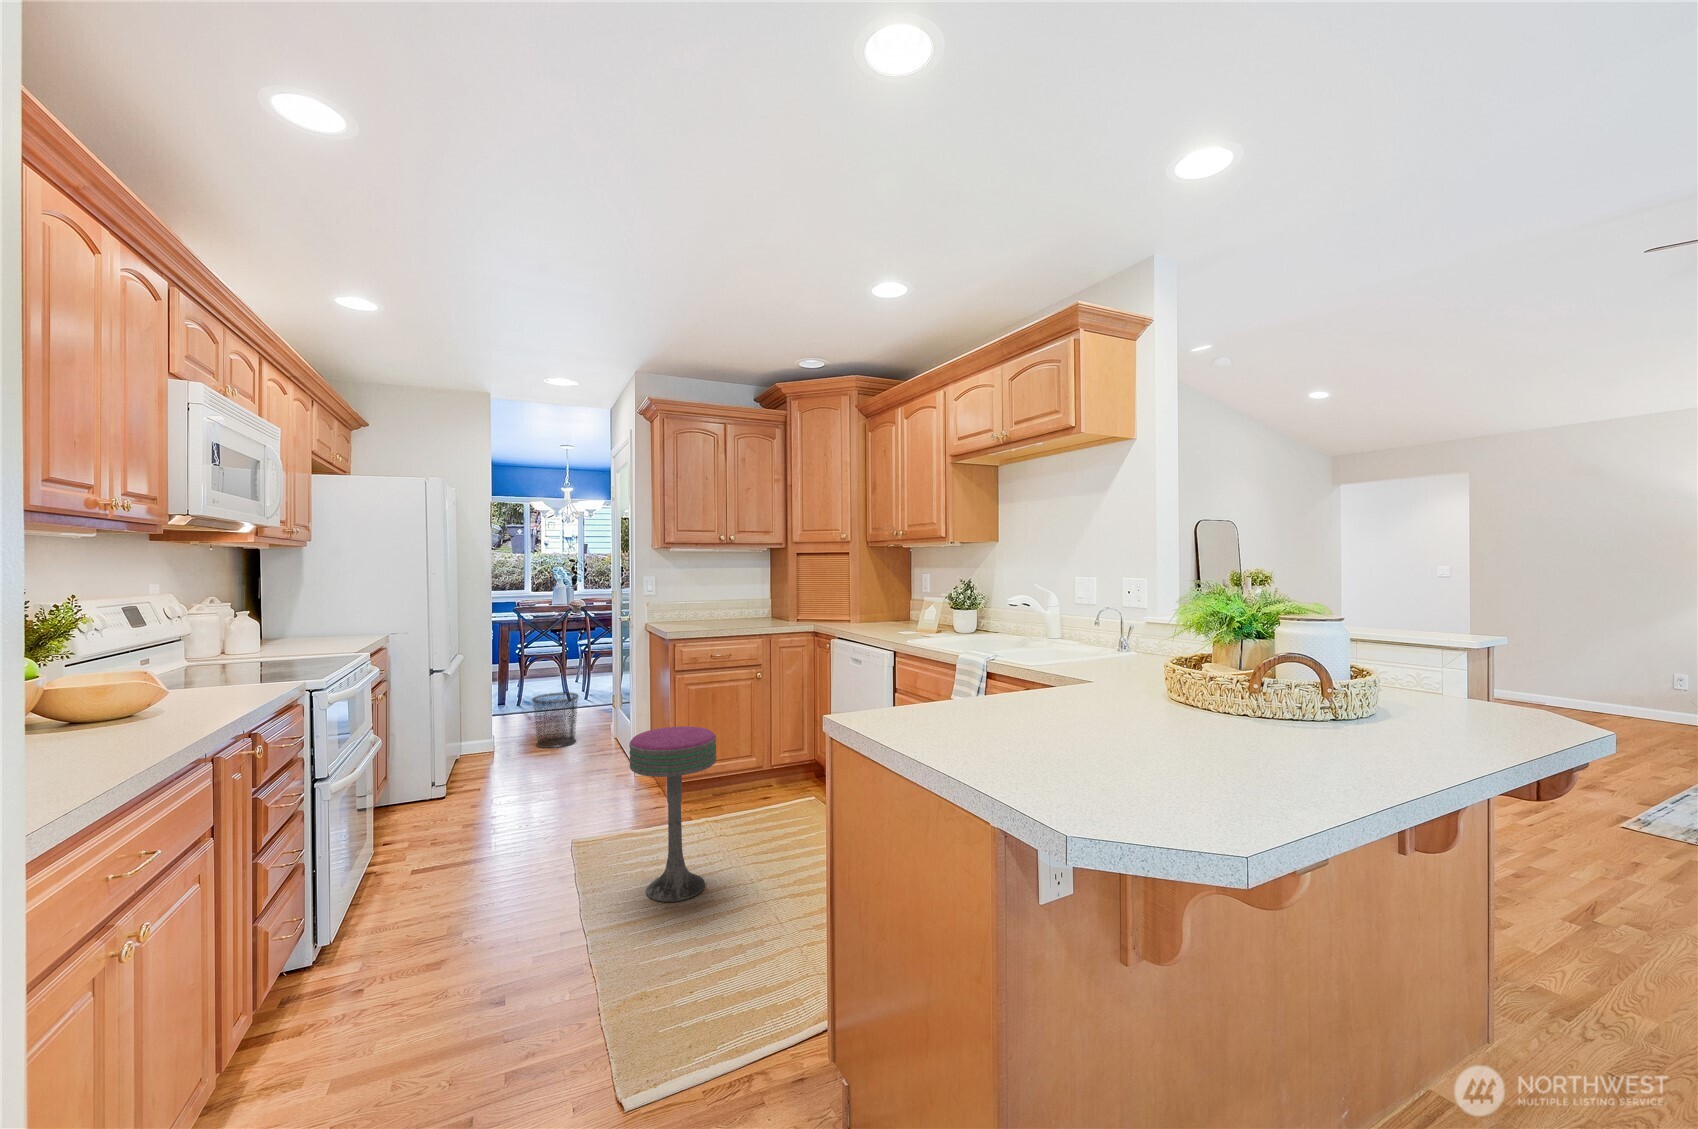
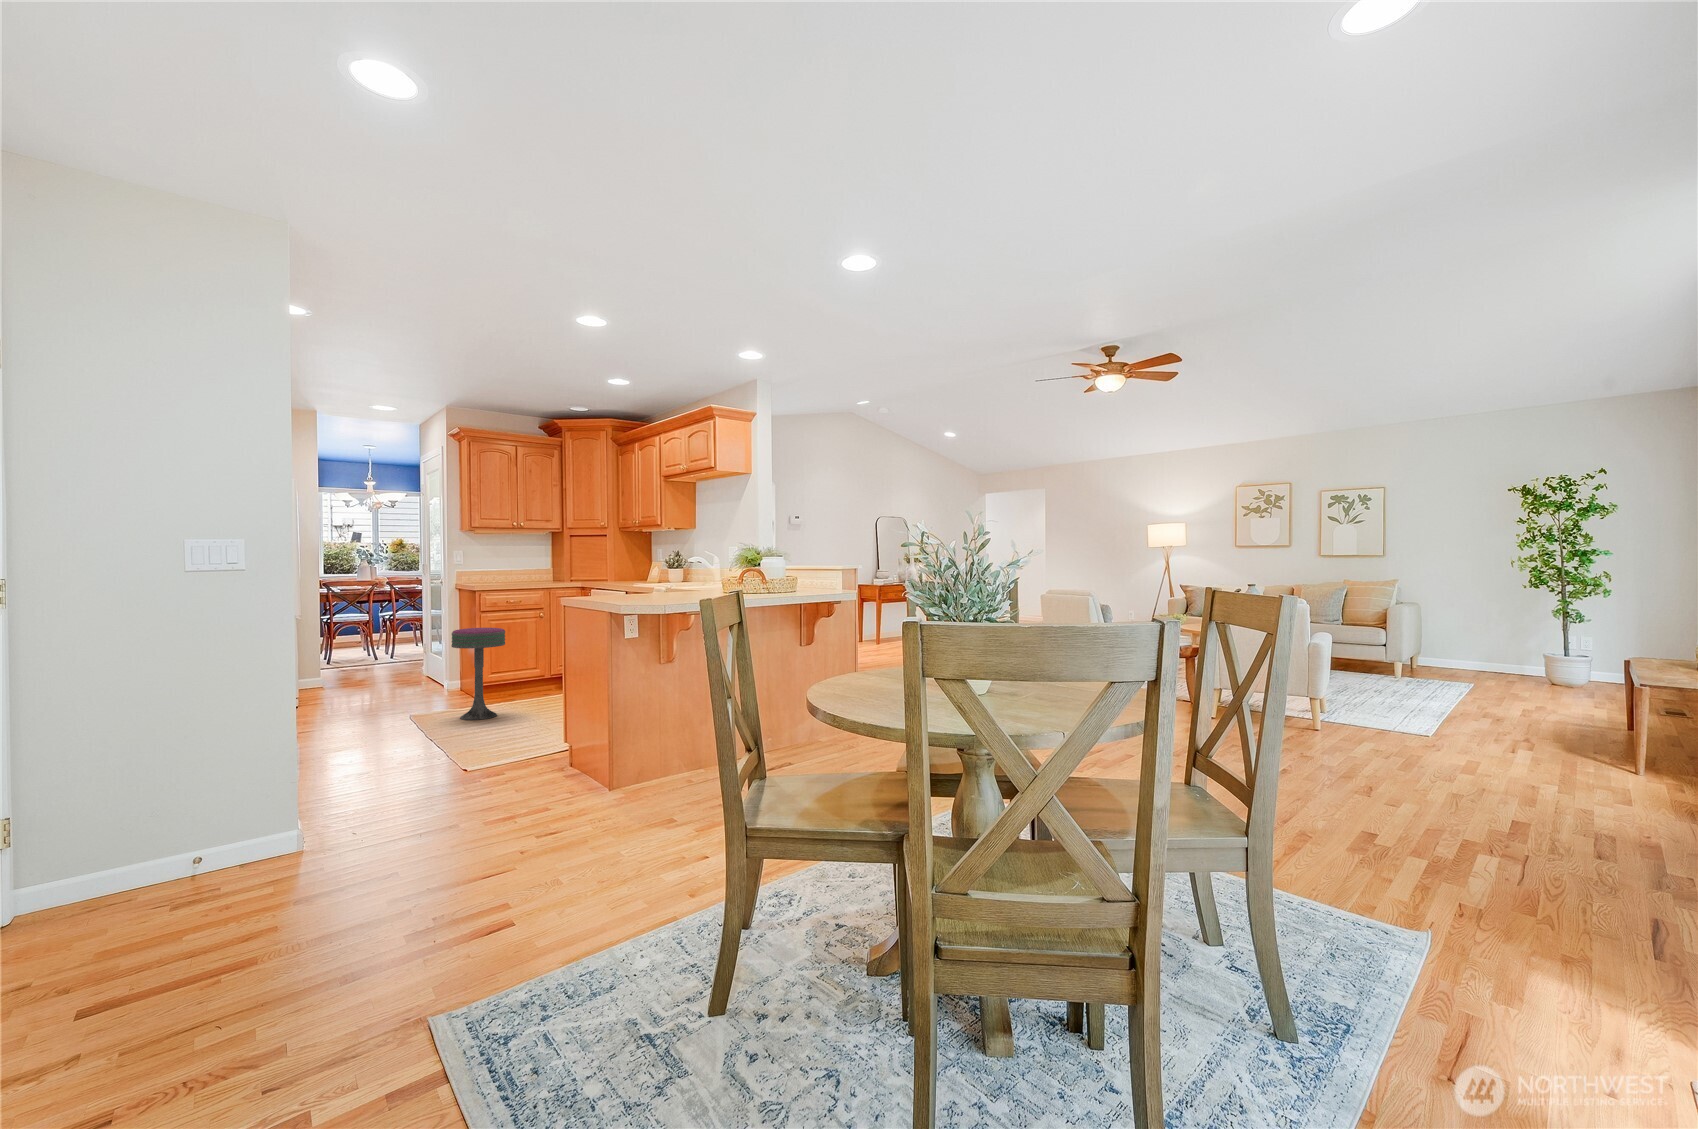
waste bin: present [532,693,578,748] -> none [355,640,395,679]

